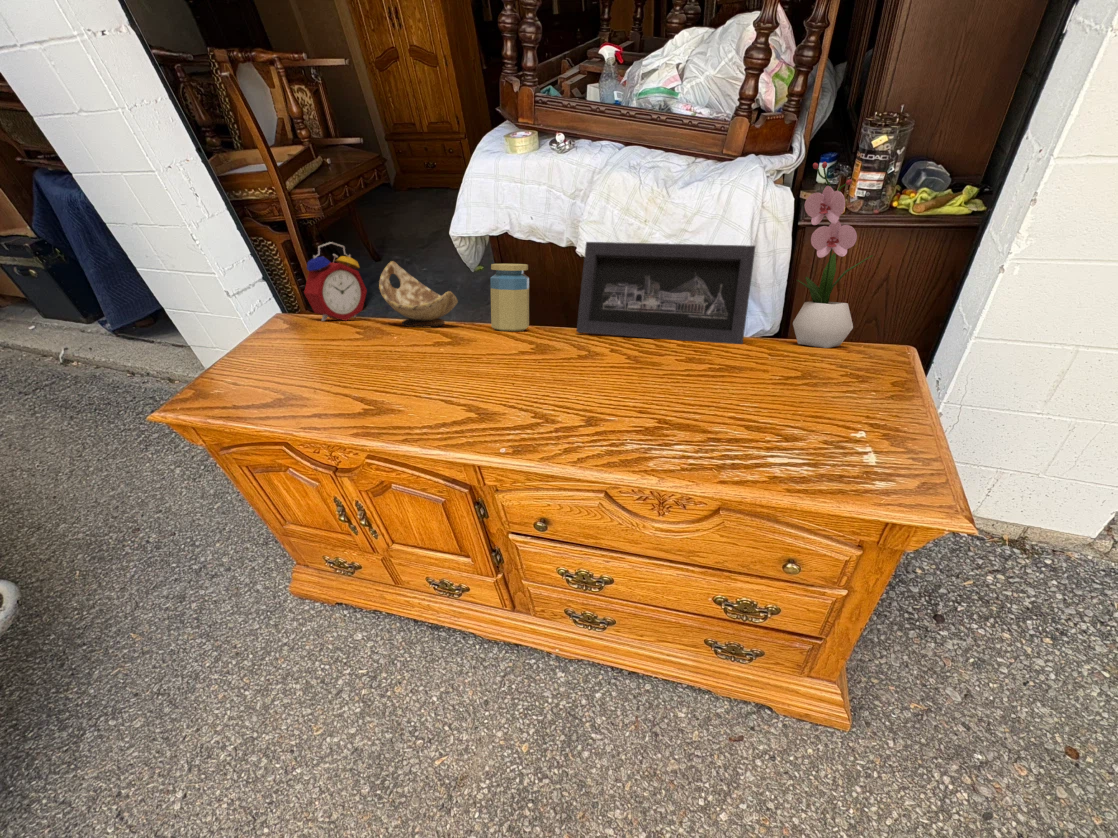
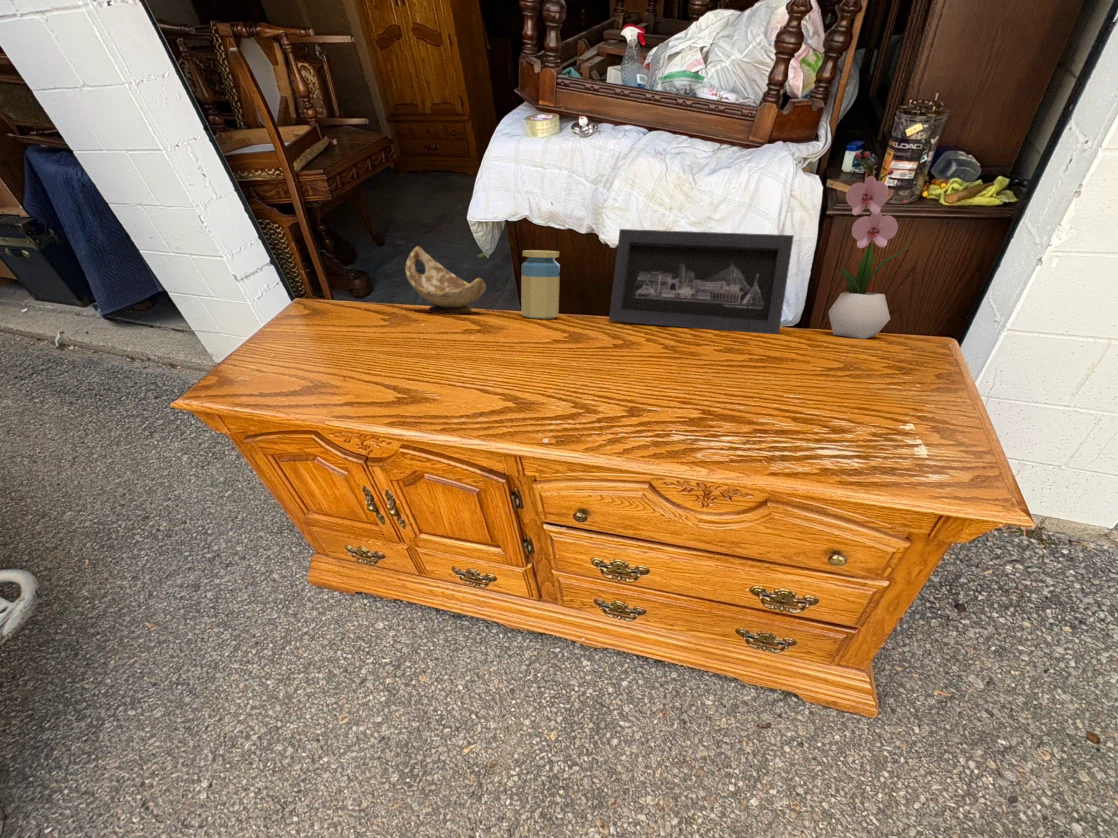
alarm clock: present [304,242,367,321] -> none [327,226,389,308]

